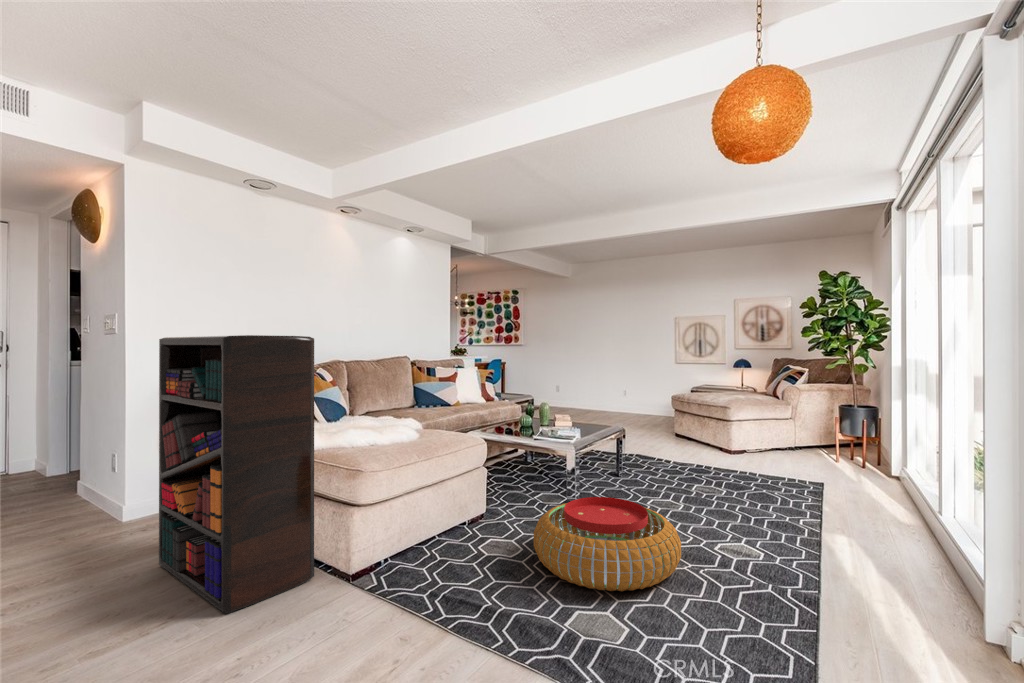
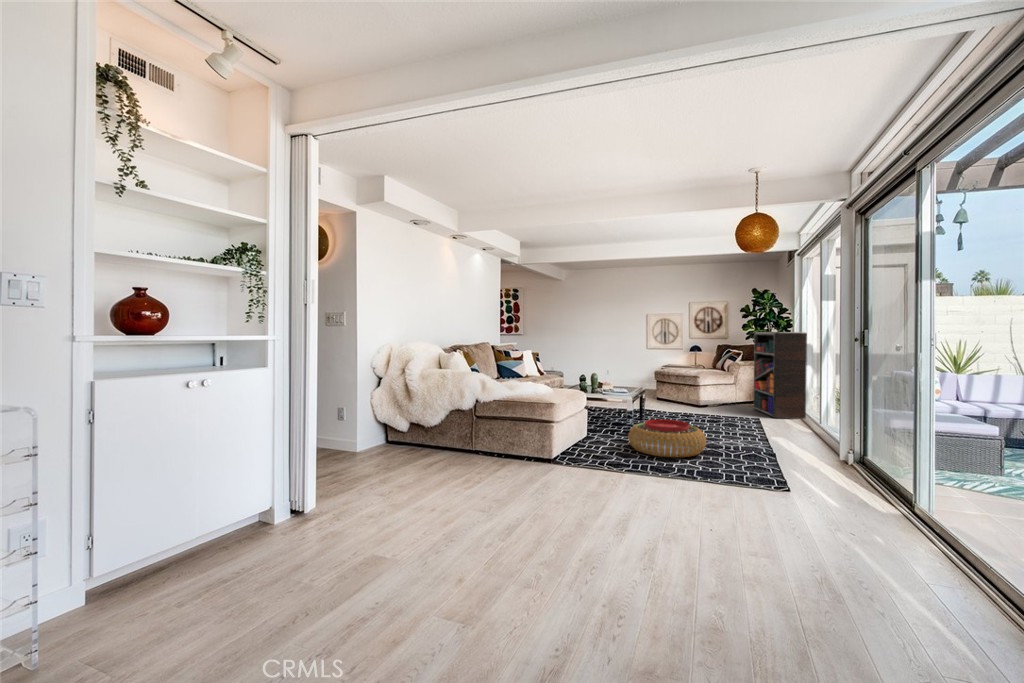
bookshelf: present [159,335,314,613] -> present [754,332,807,419]

